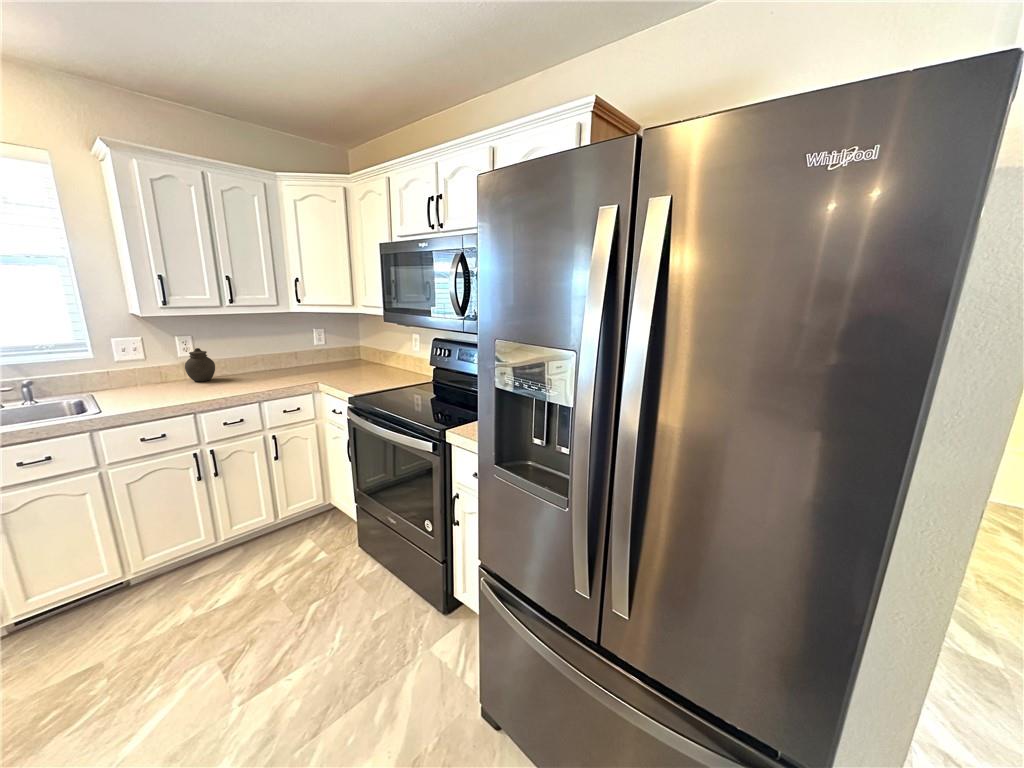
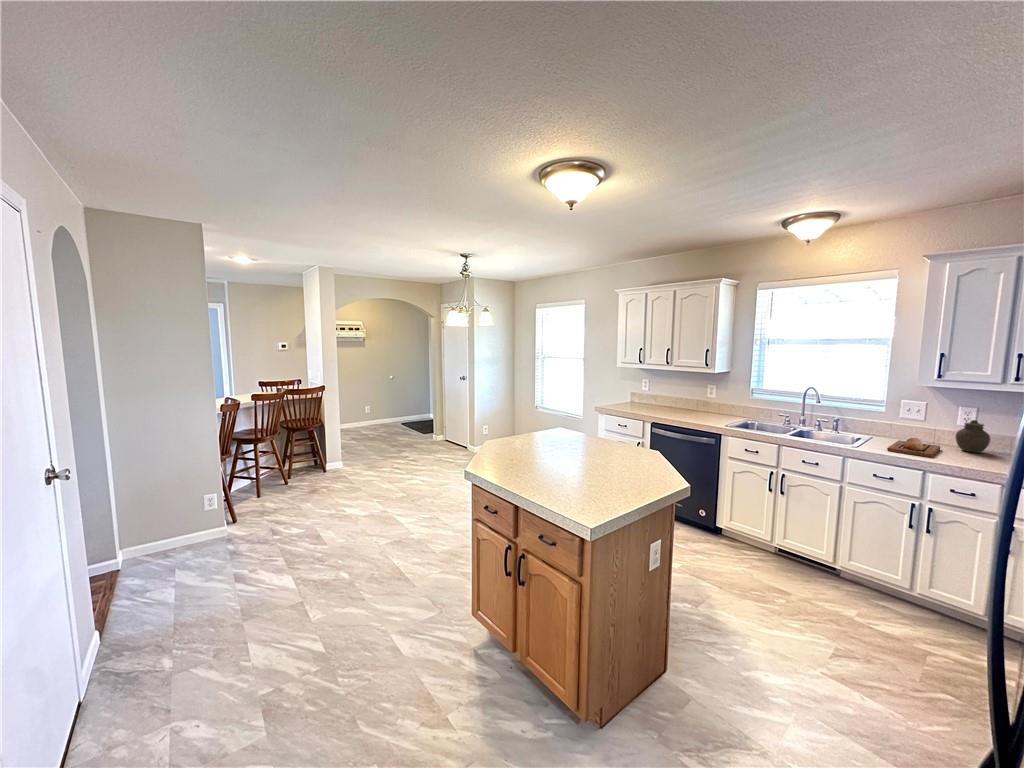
bread loaf: none [133,380,194,404] -> present [887,438,940,458]

